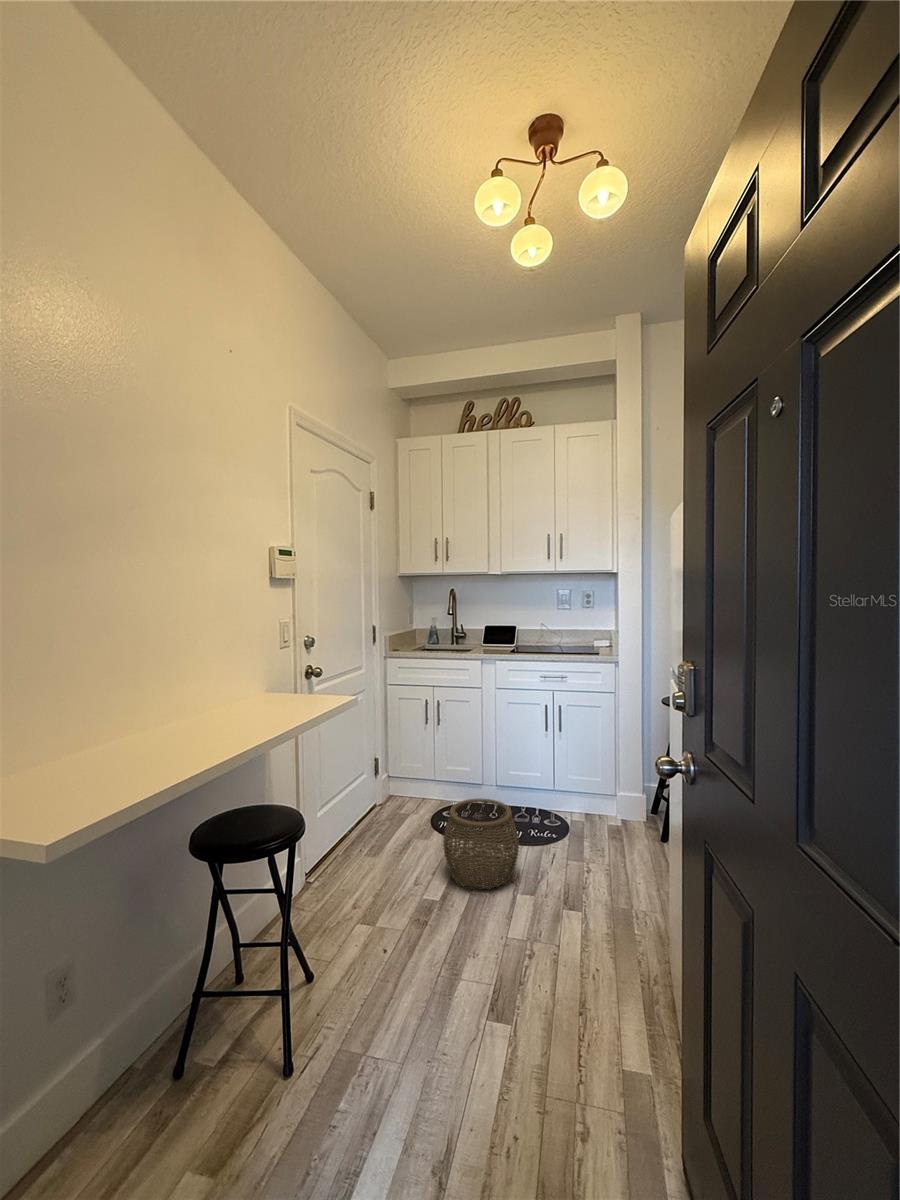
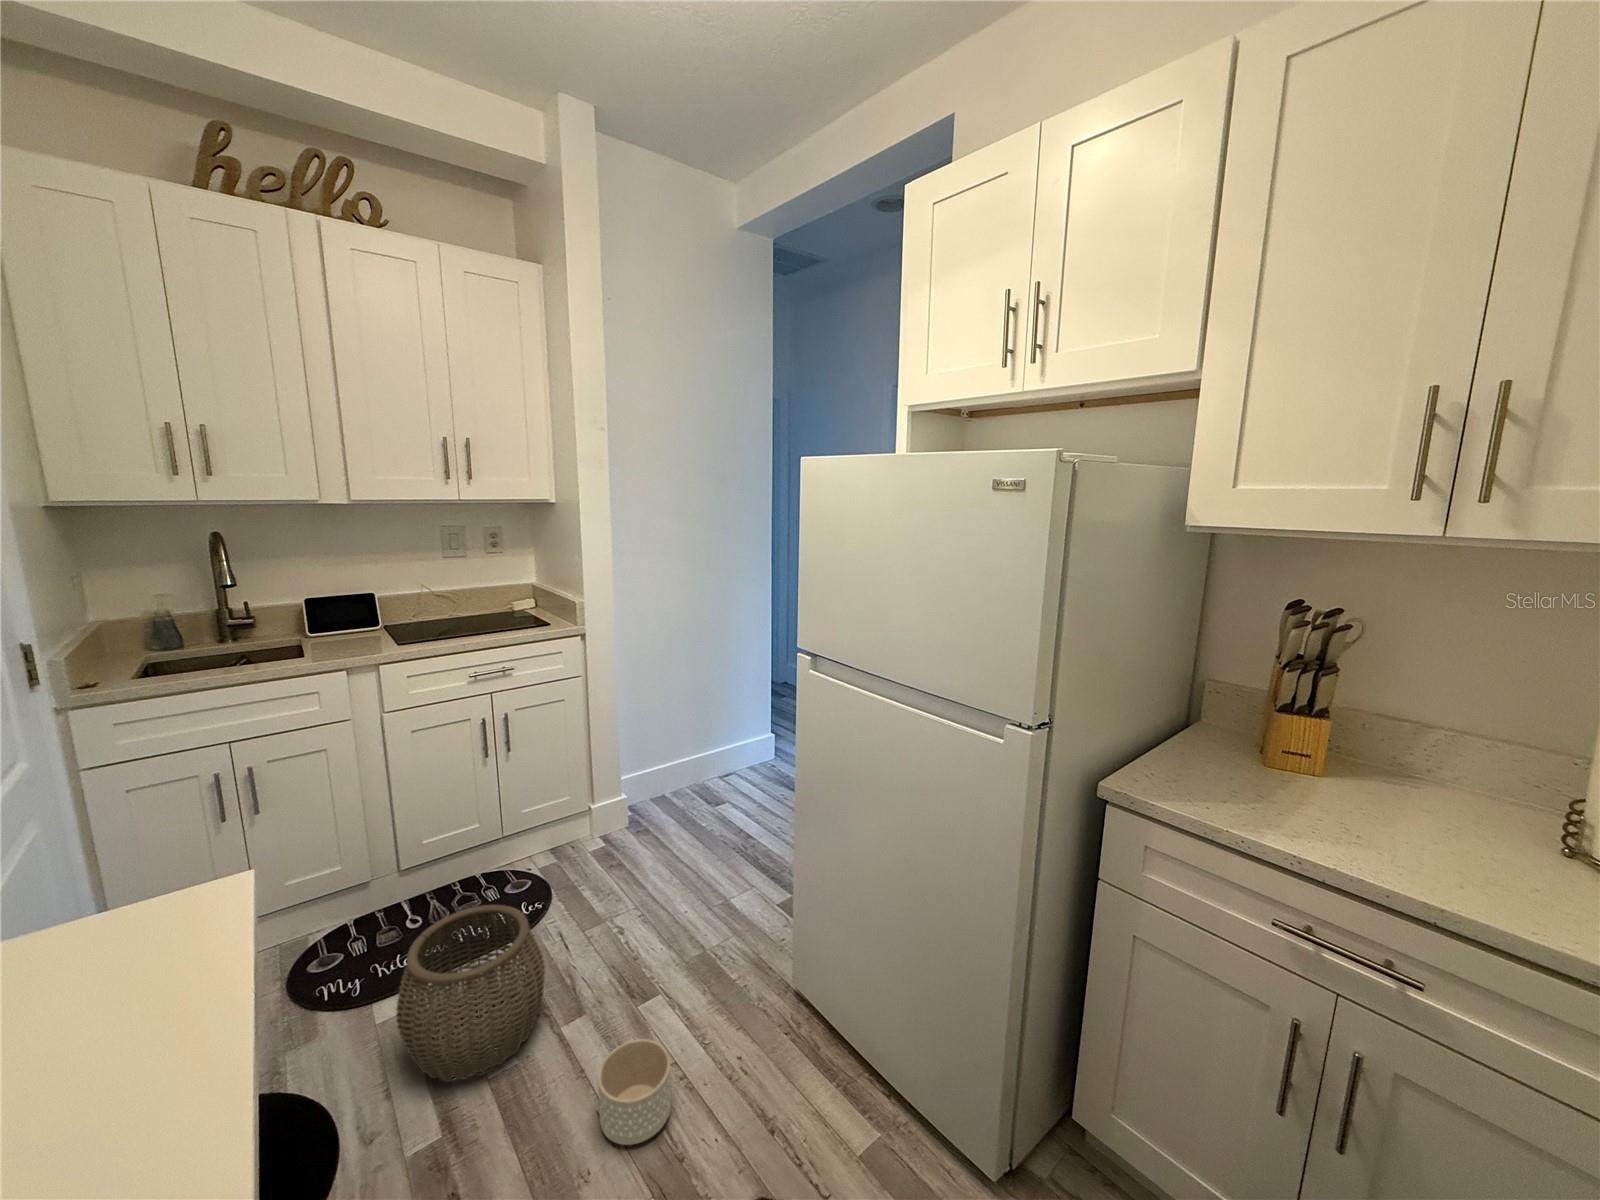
planter: none [496,903,541,963] -> present [598,1039,671,1145]

